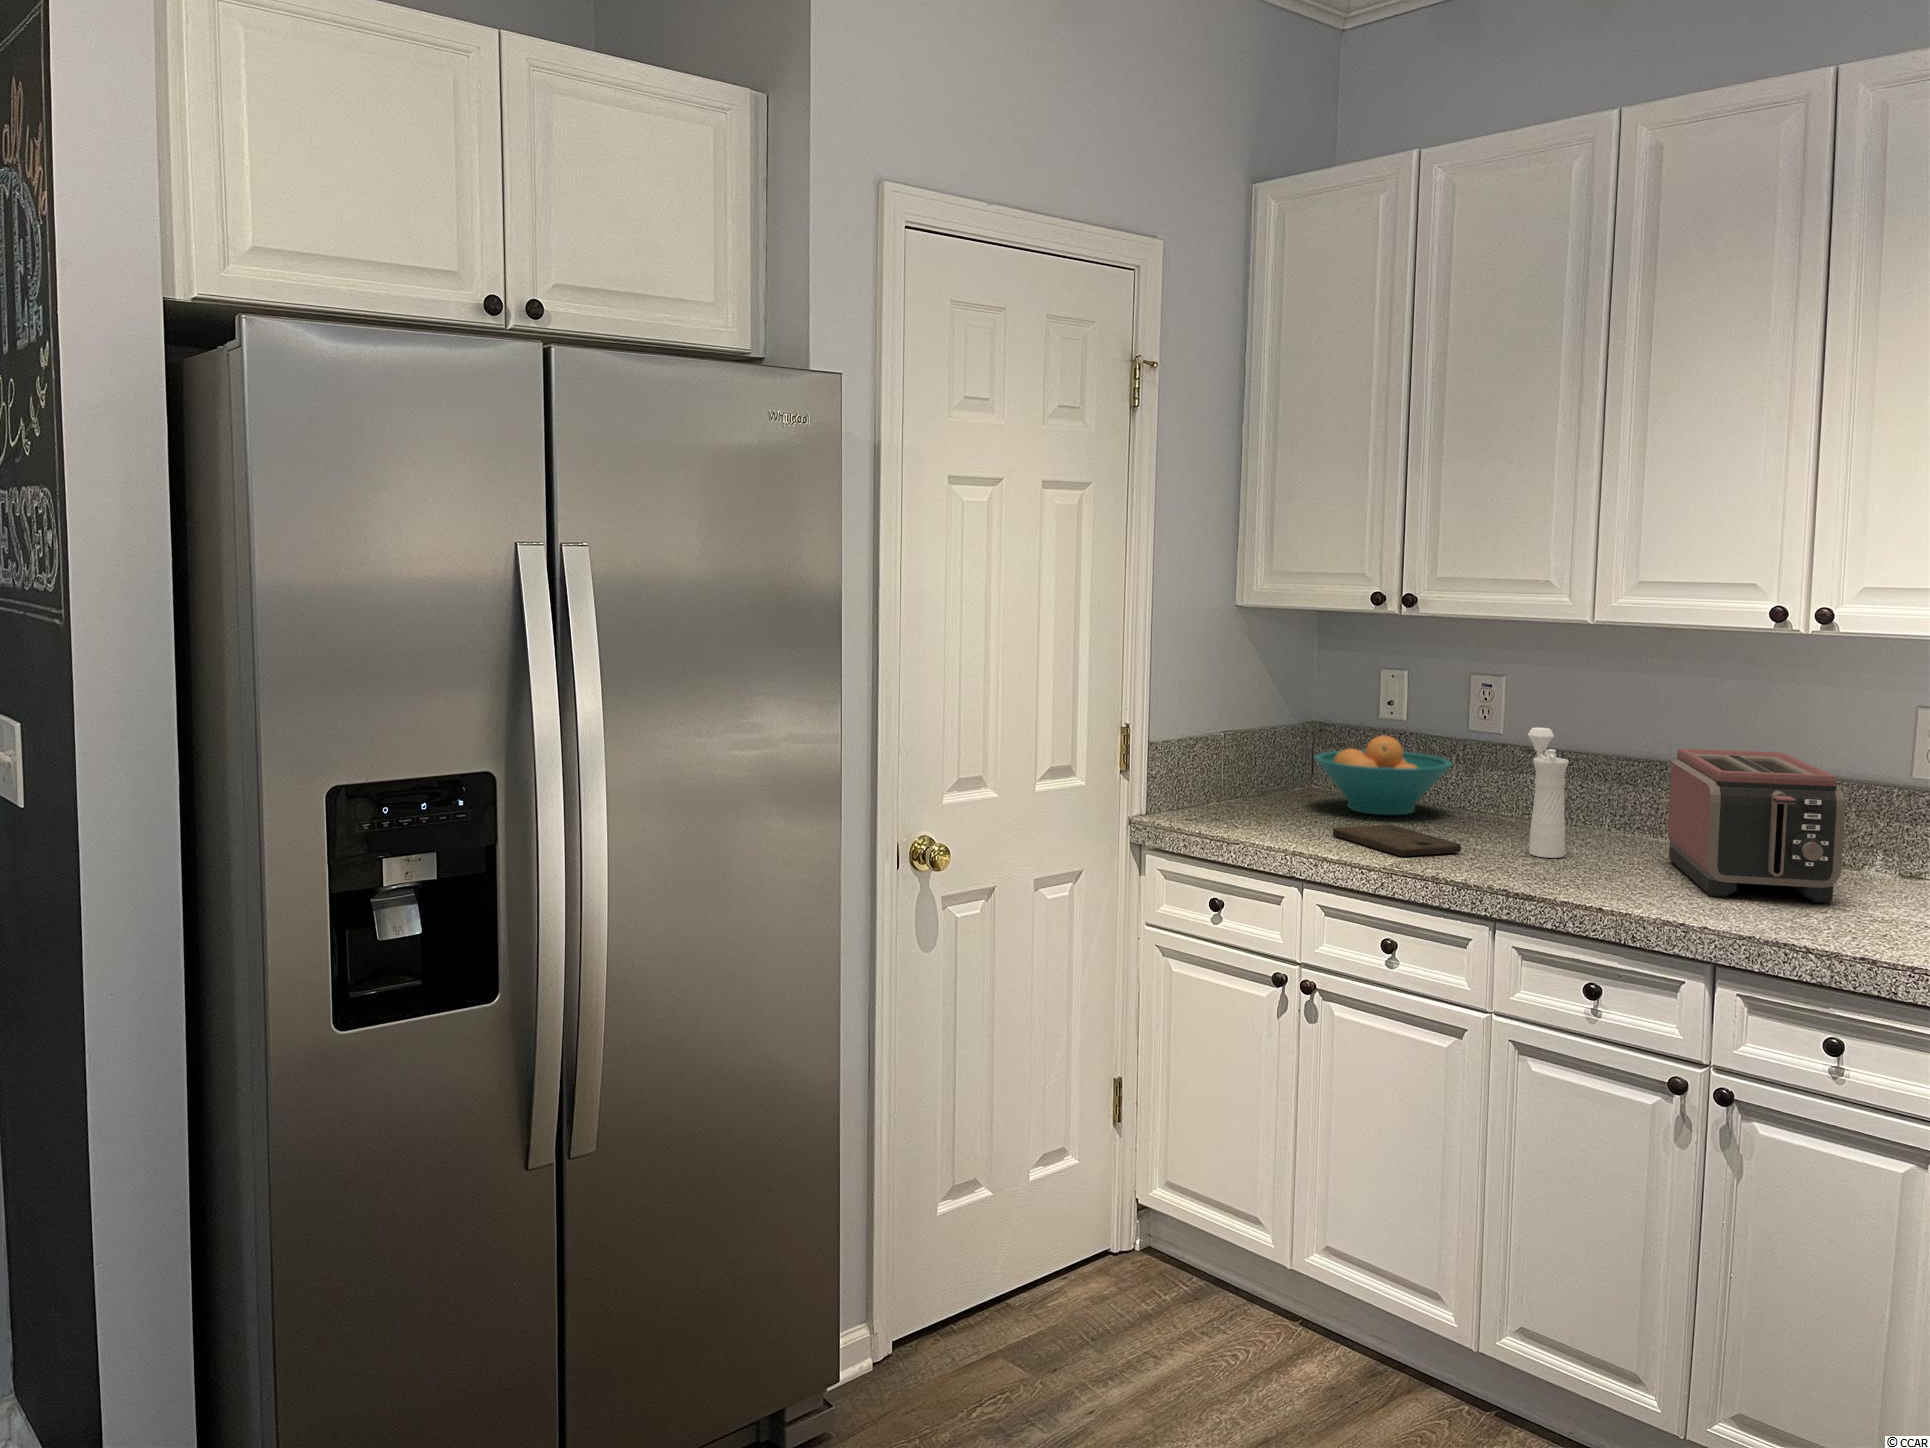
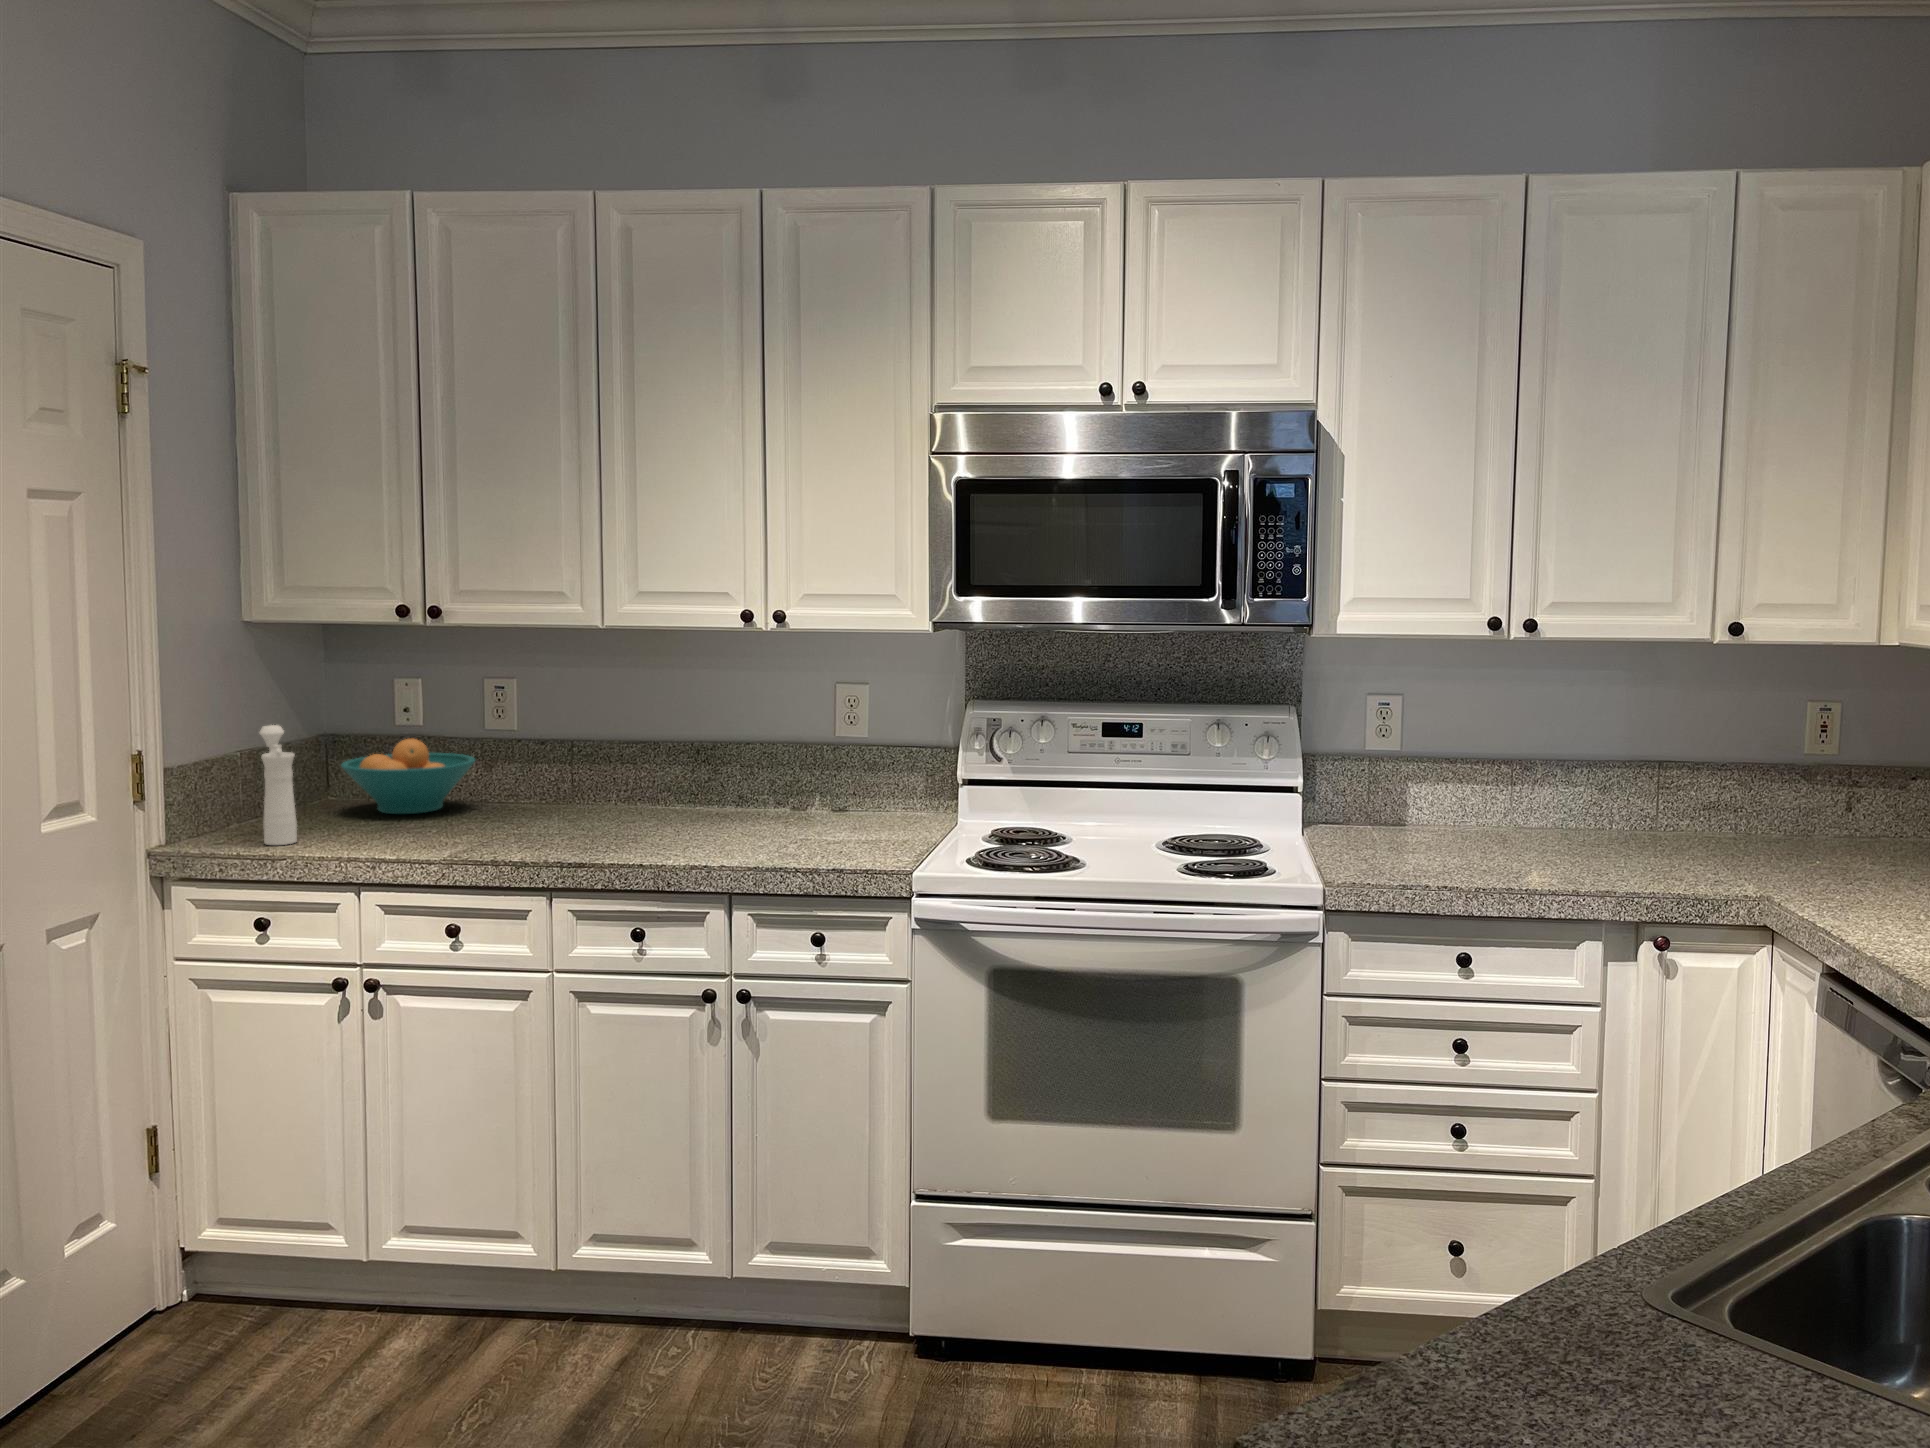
pepper mill: present [1528,728,1569,858] -> present [260,725,297,845]
toaster: present [1668,749,1845,903] -> none [668,724,801,843]
cutting board: present [1333,824,1461,856] -> none [380,821,506,847]

